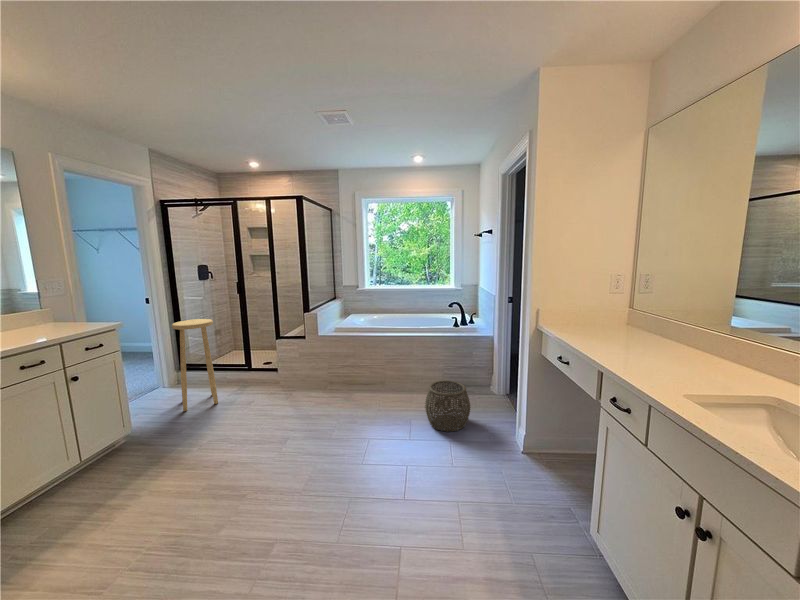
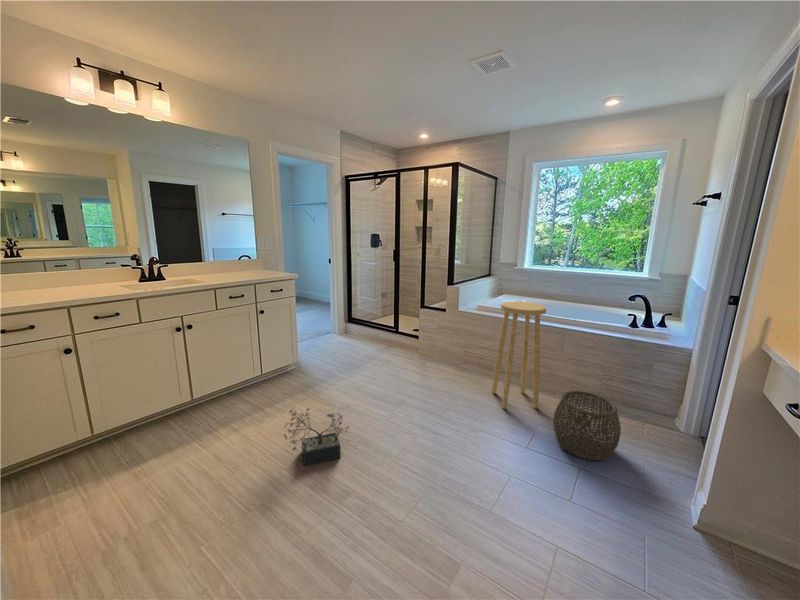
stool: present [172,319,218,411] -> present [492,301,546,409]
decorative plant: none [173,465,252,540] -> present [284,407,349,465]

